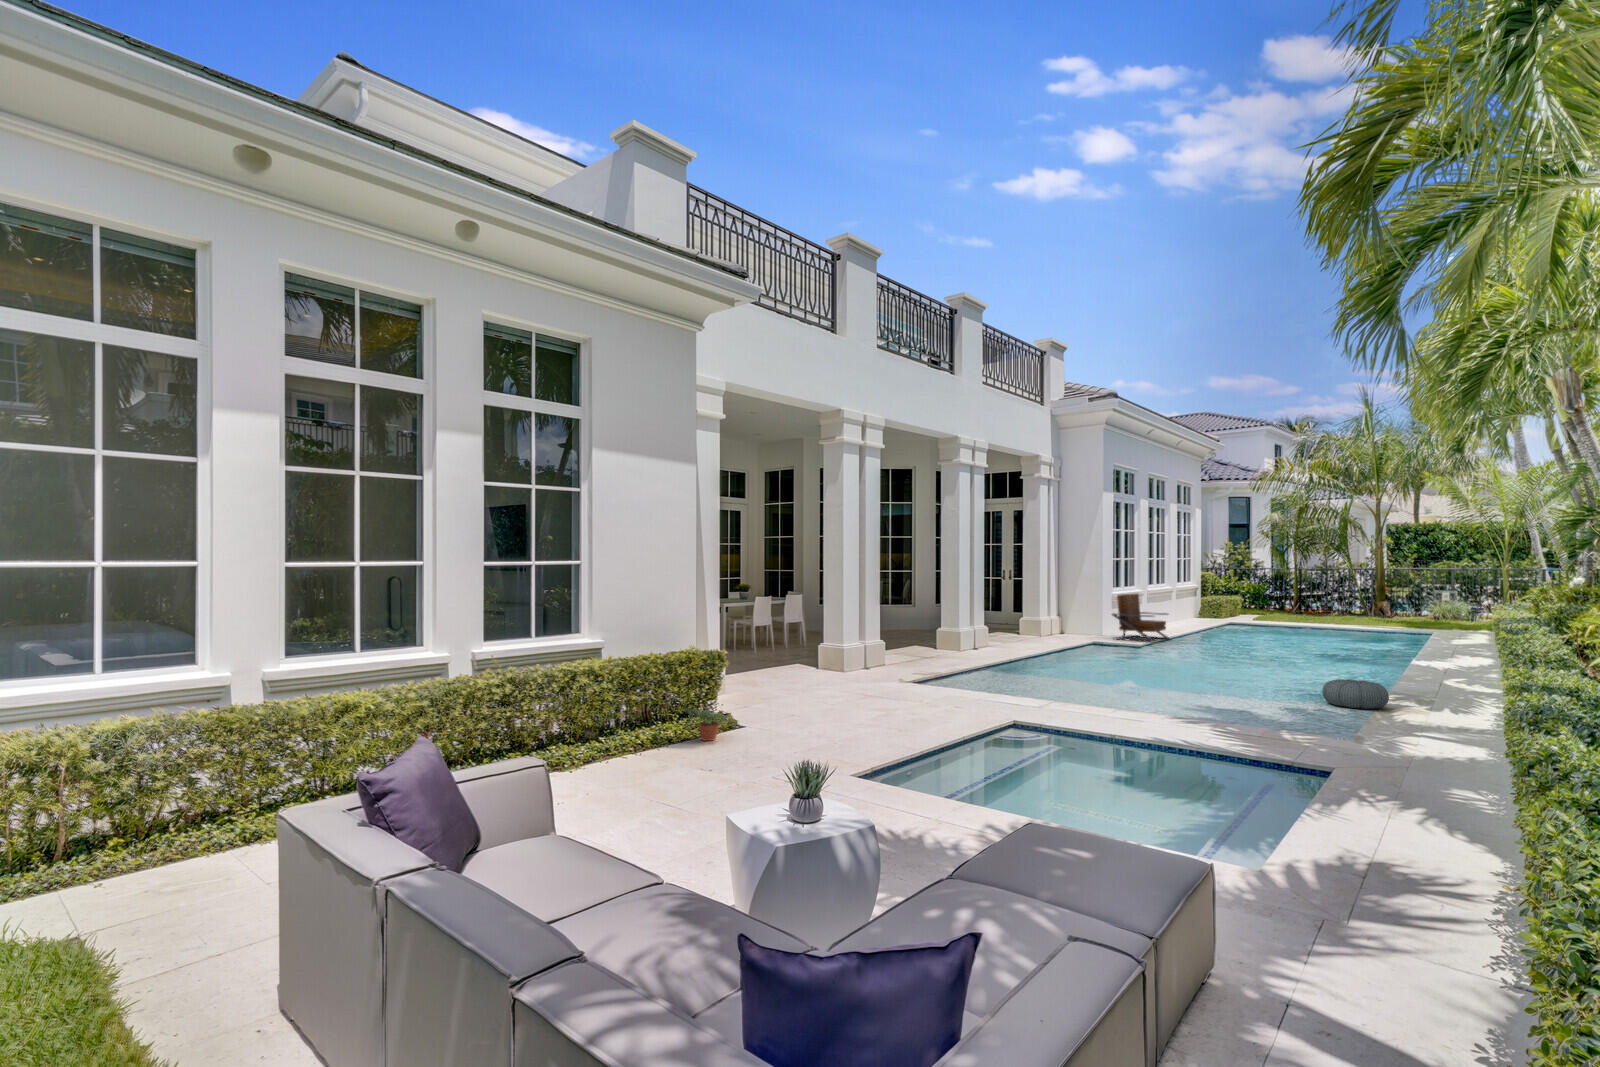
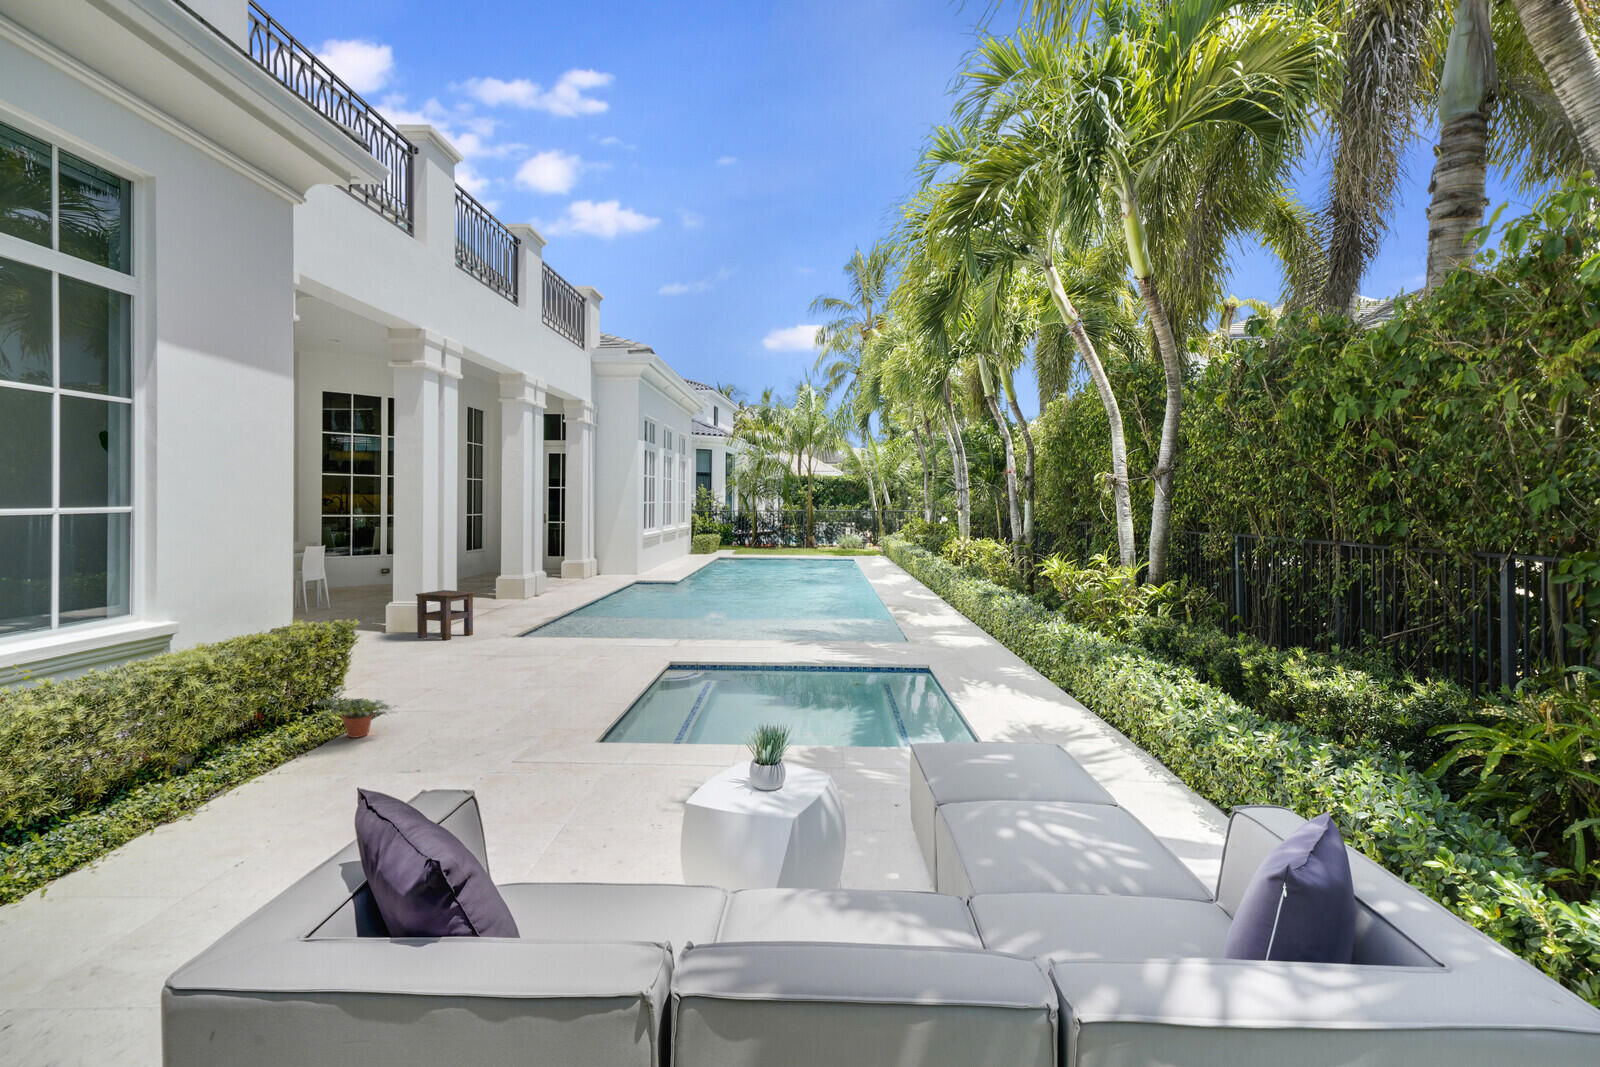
lounge chair: present [1112,594,1169,642] -> none [645,535,691,578]
side table: none [834,635,881,679] -> present [416,590,474,640]
pouf: present [1322,679,1389,709] -> none [862,598,906,620]

